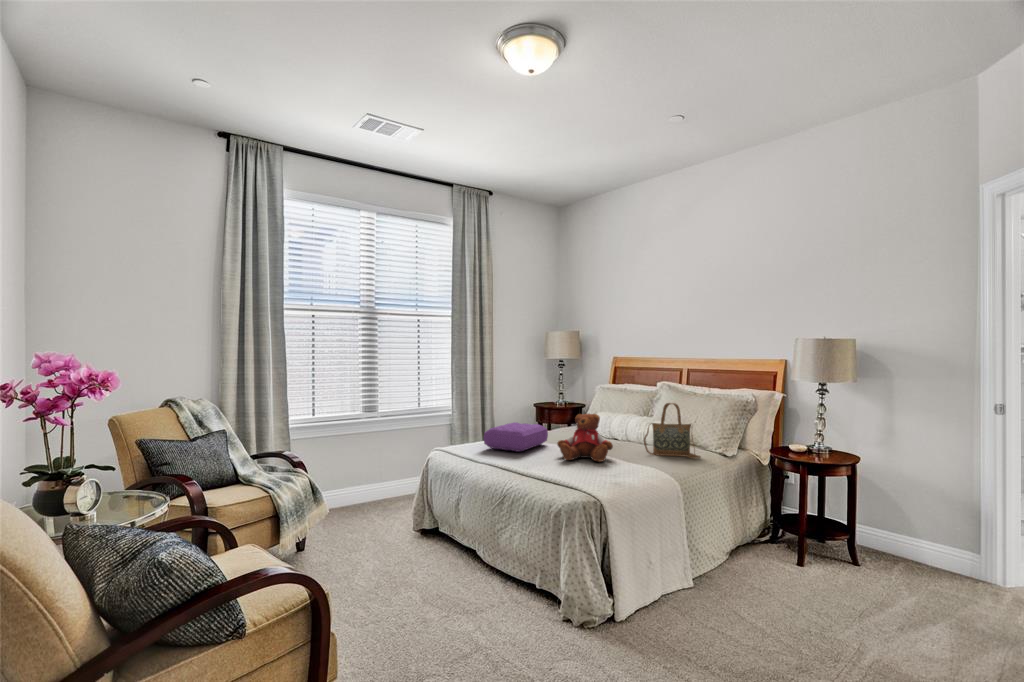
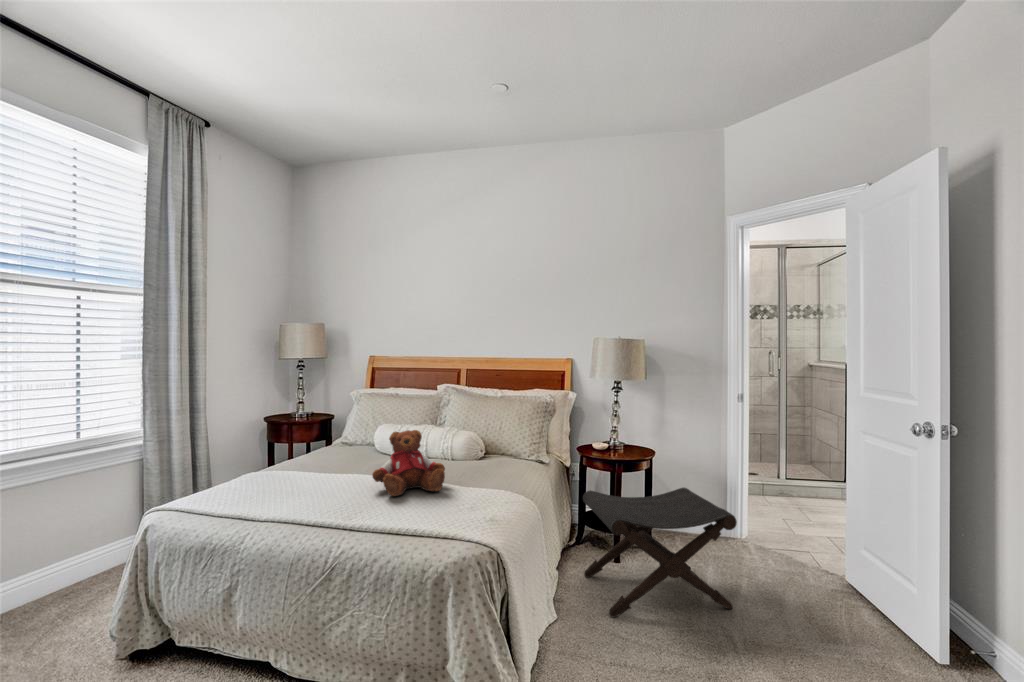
handbag: present [644,403,701,459] -> none [467,410,529,472]
pillow: present [484,422,548,452] -> none [253,451,340,495]
footstool: none [743,486,900,633] -> present [583,488,737,617]

